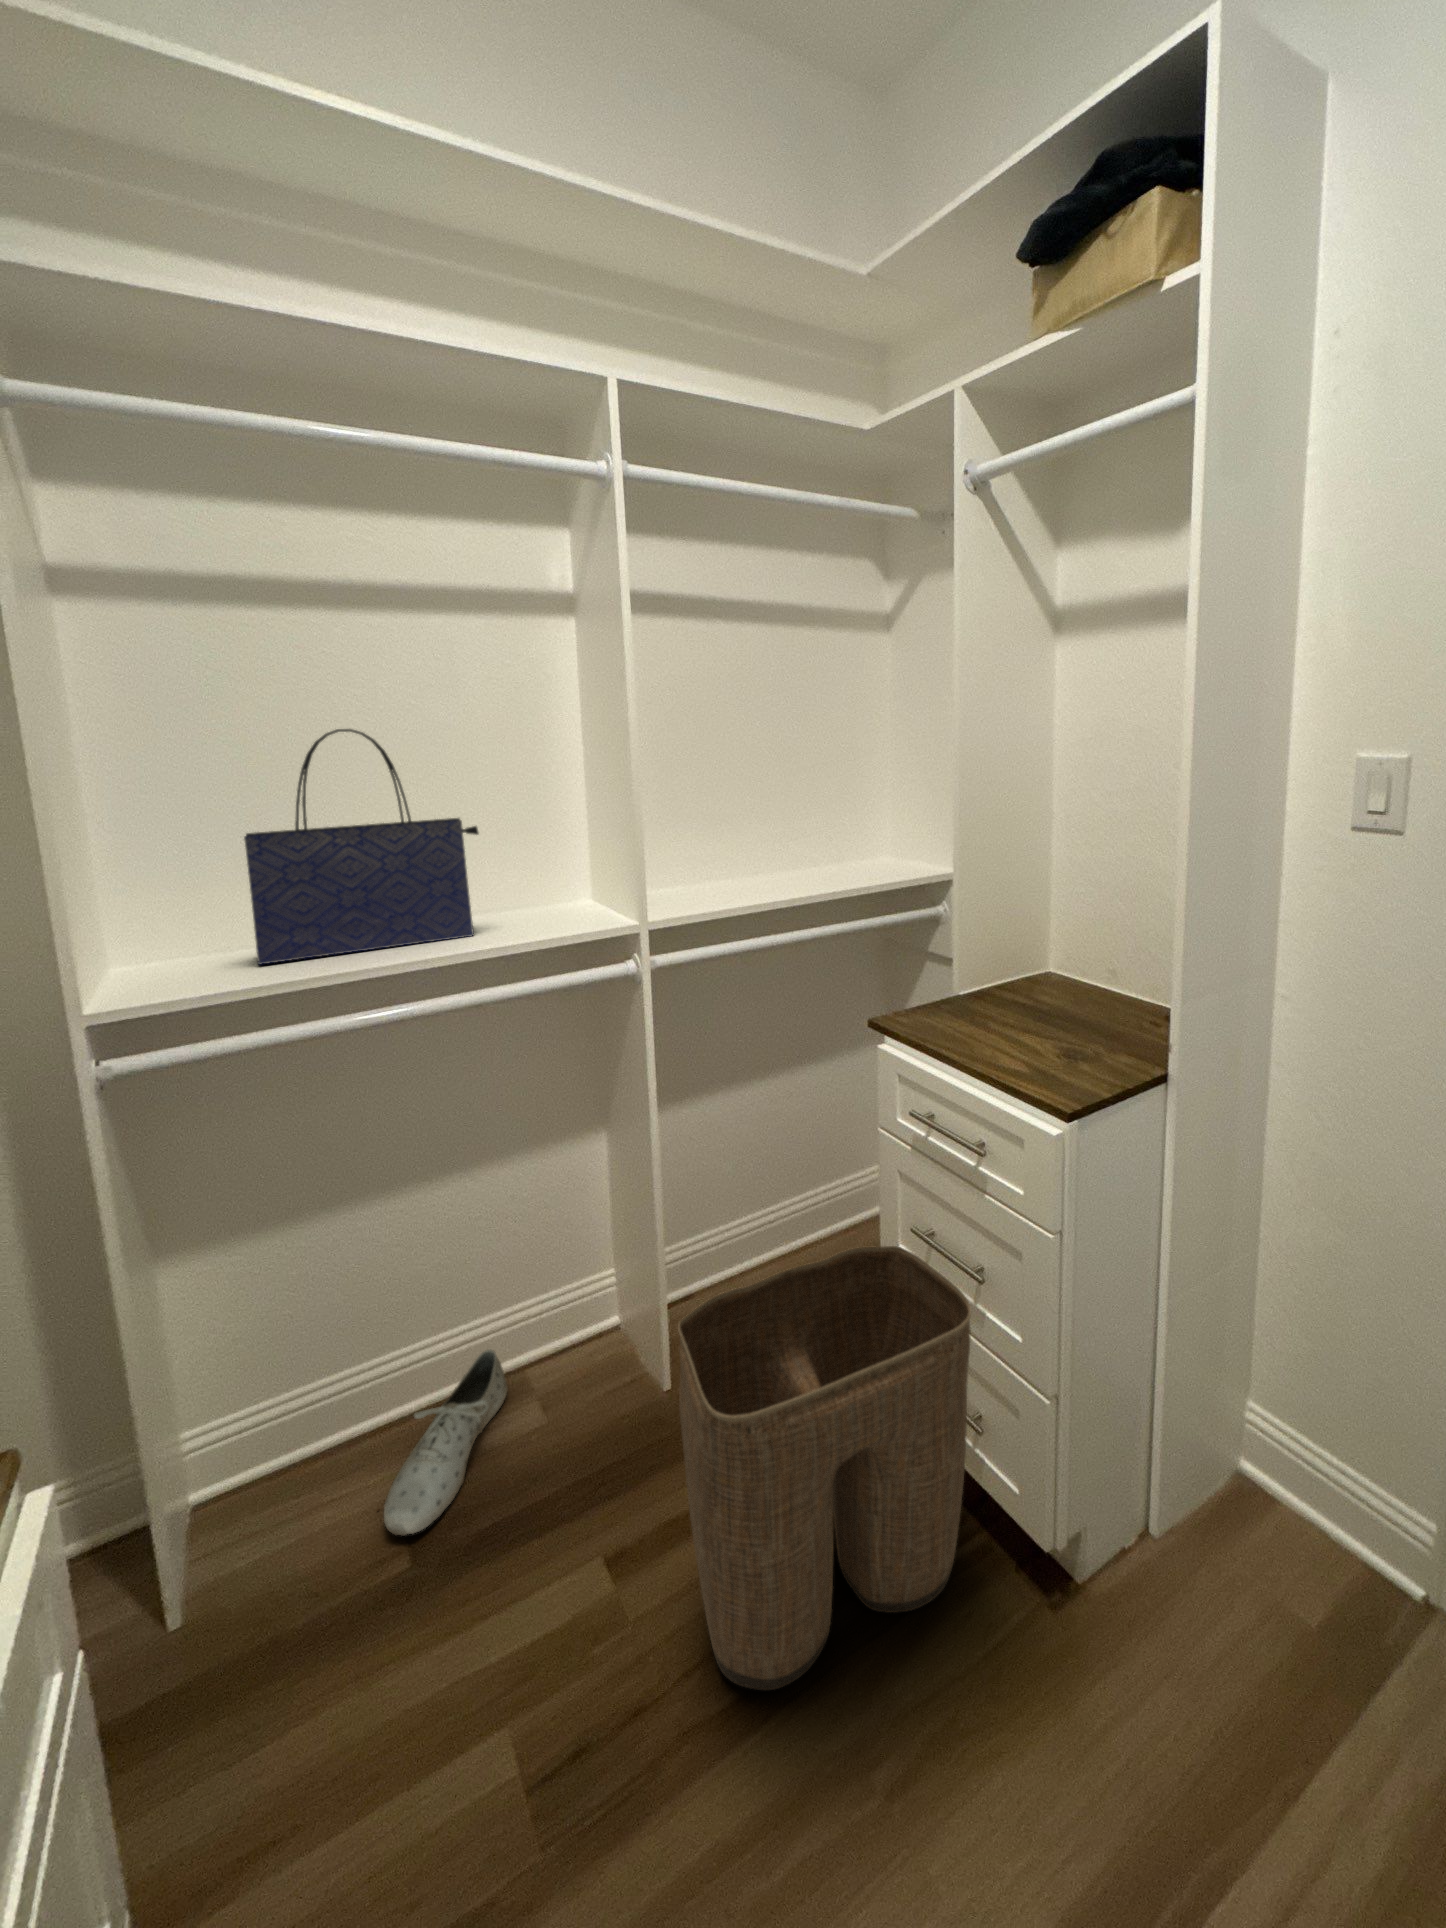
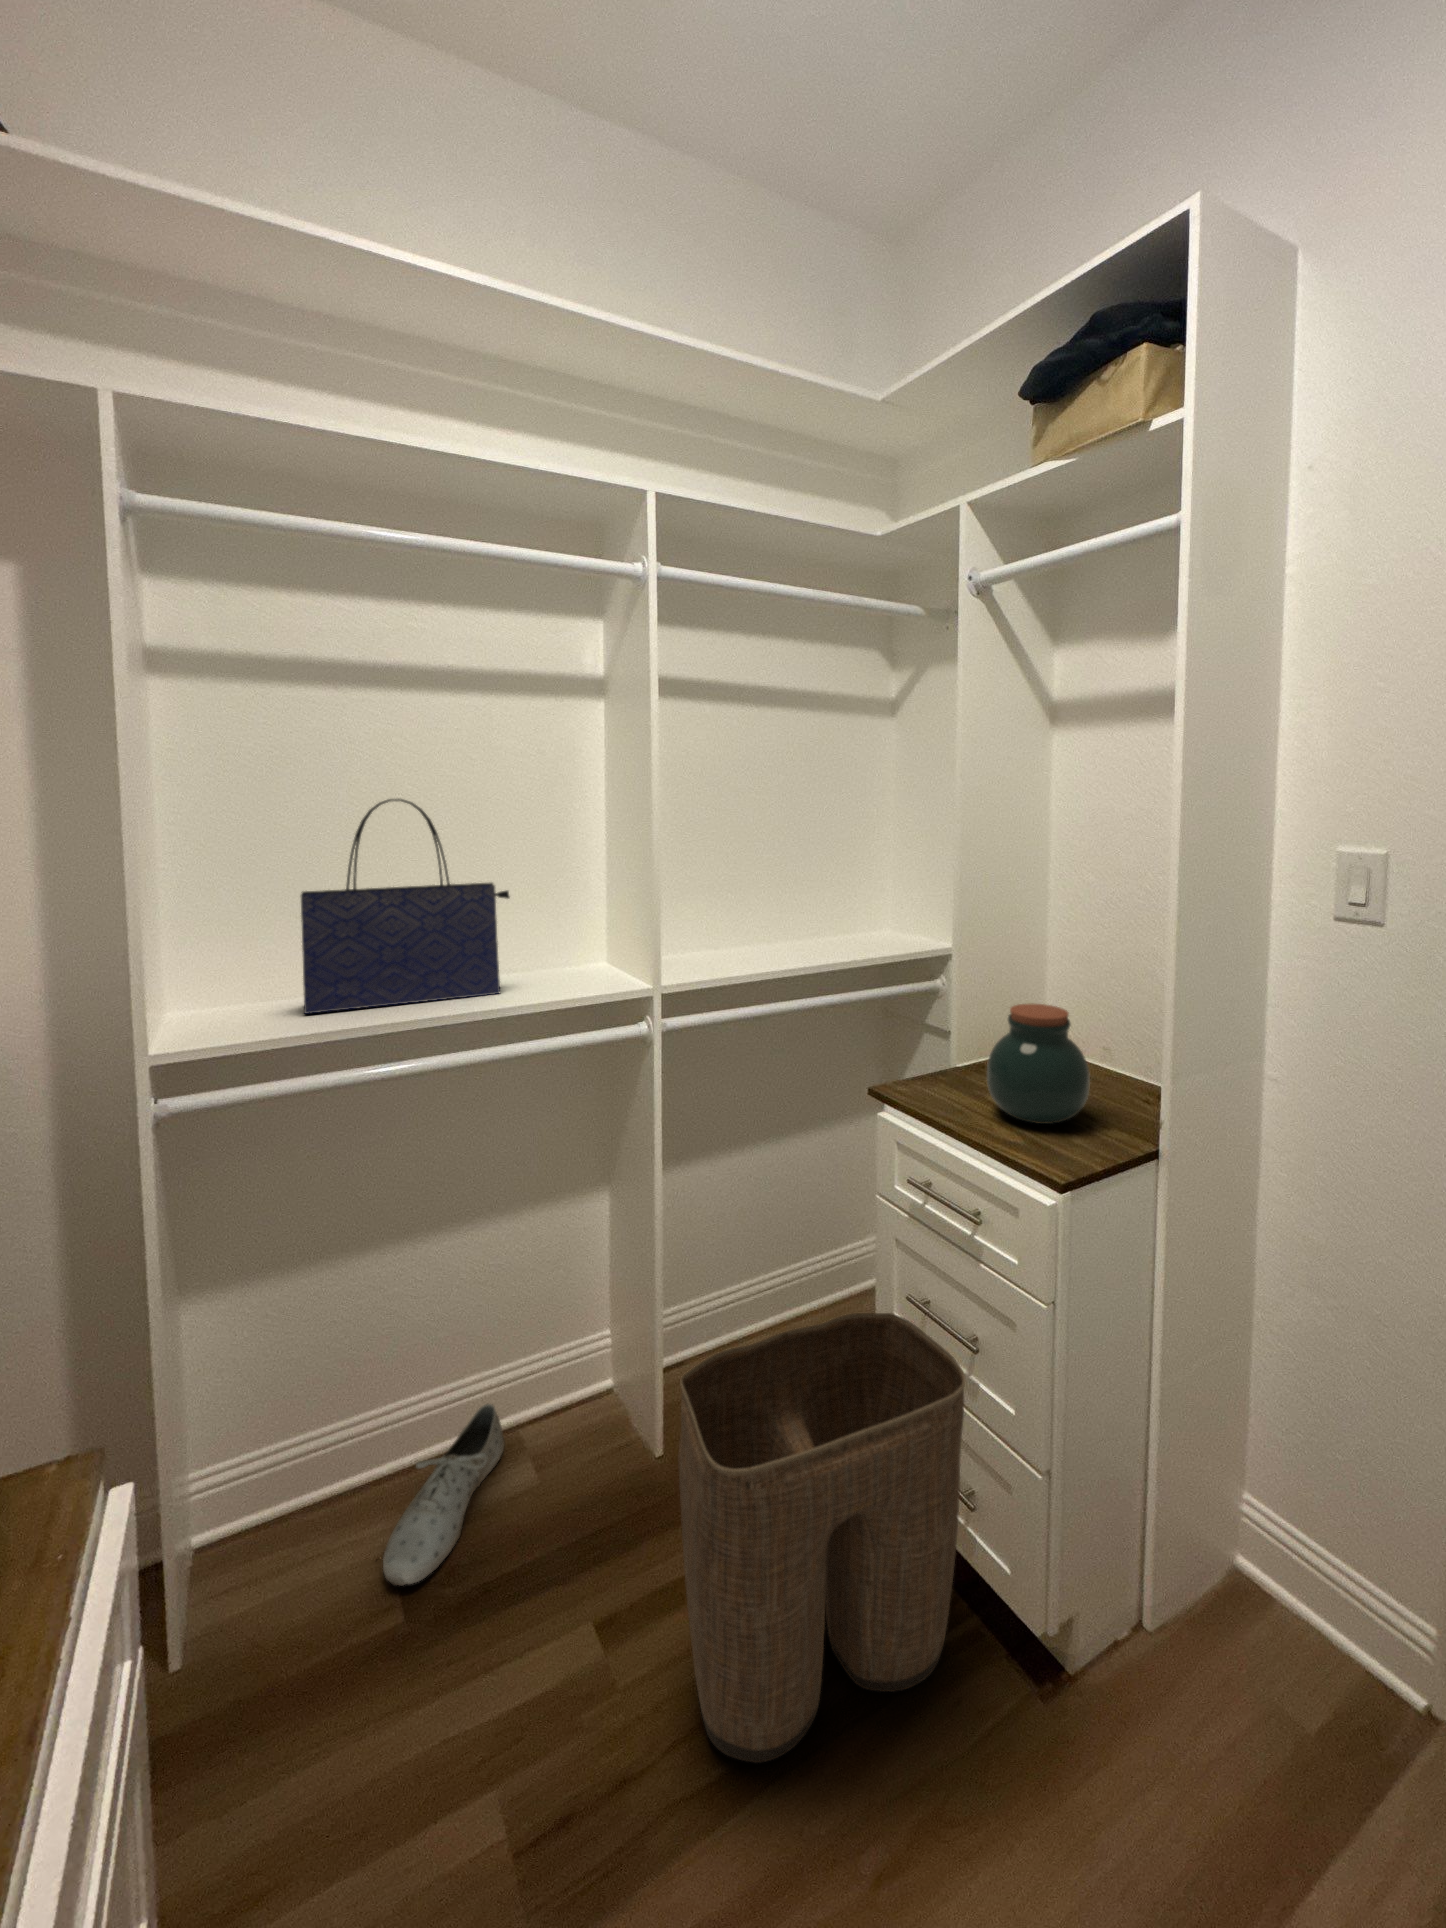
jar: none [990,927,1096,1050] -> present [987,1004,1090,1124]

